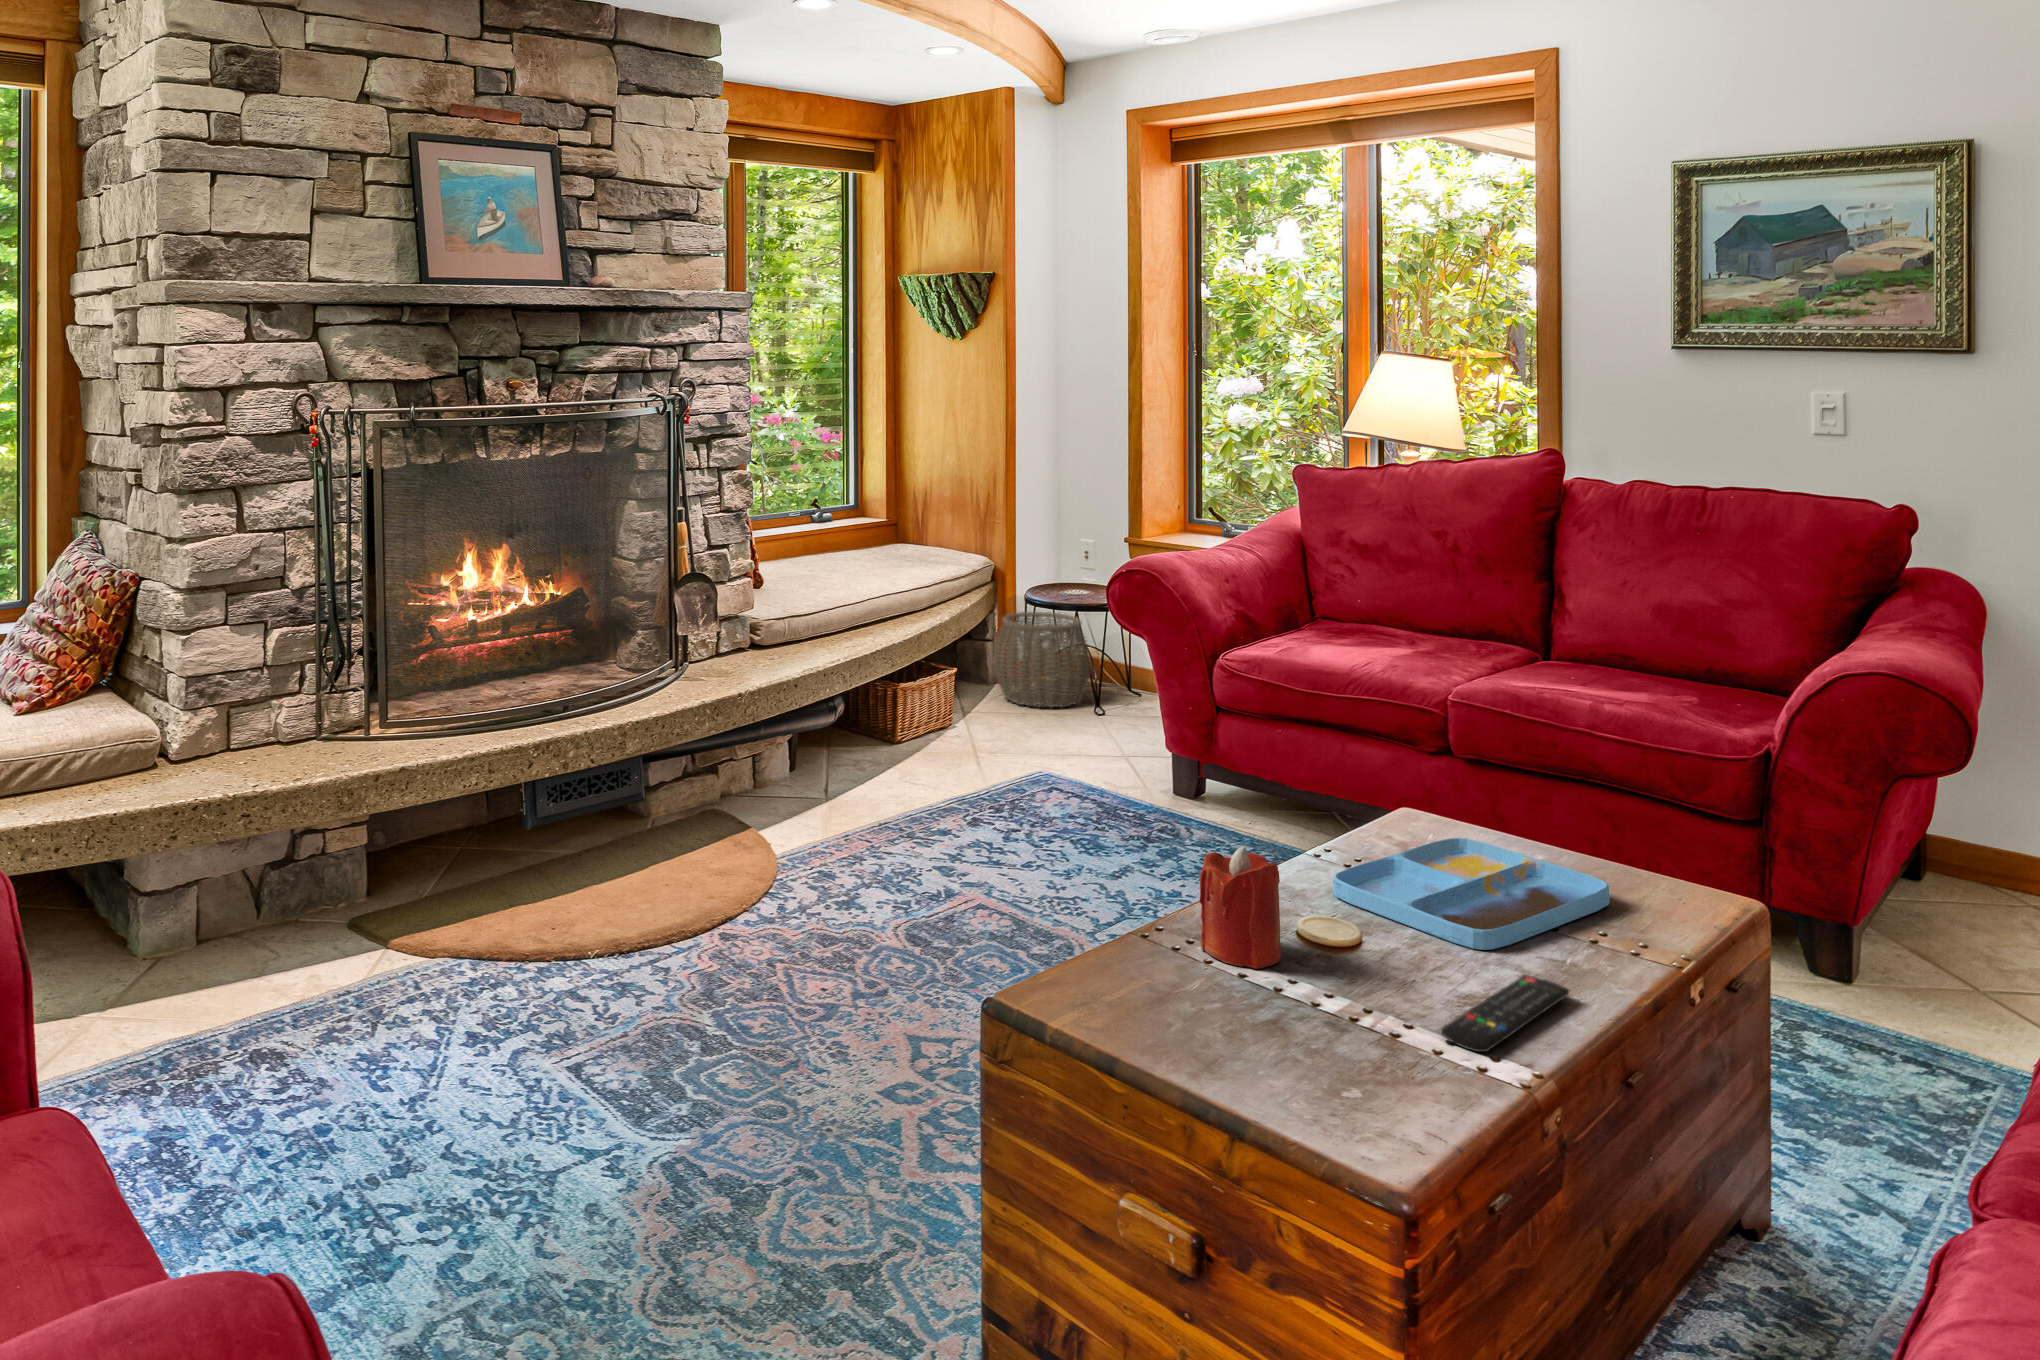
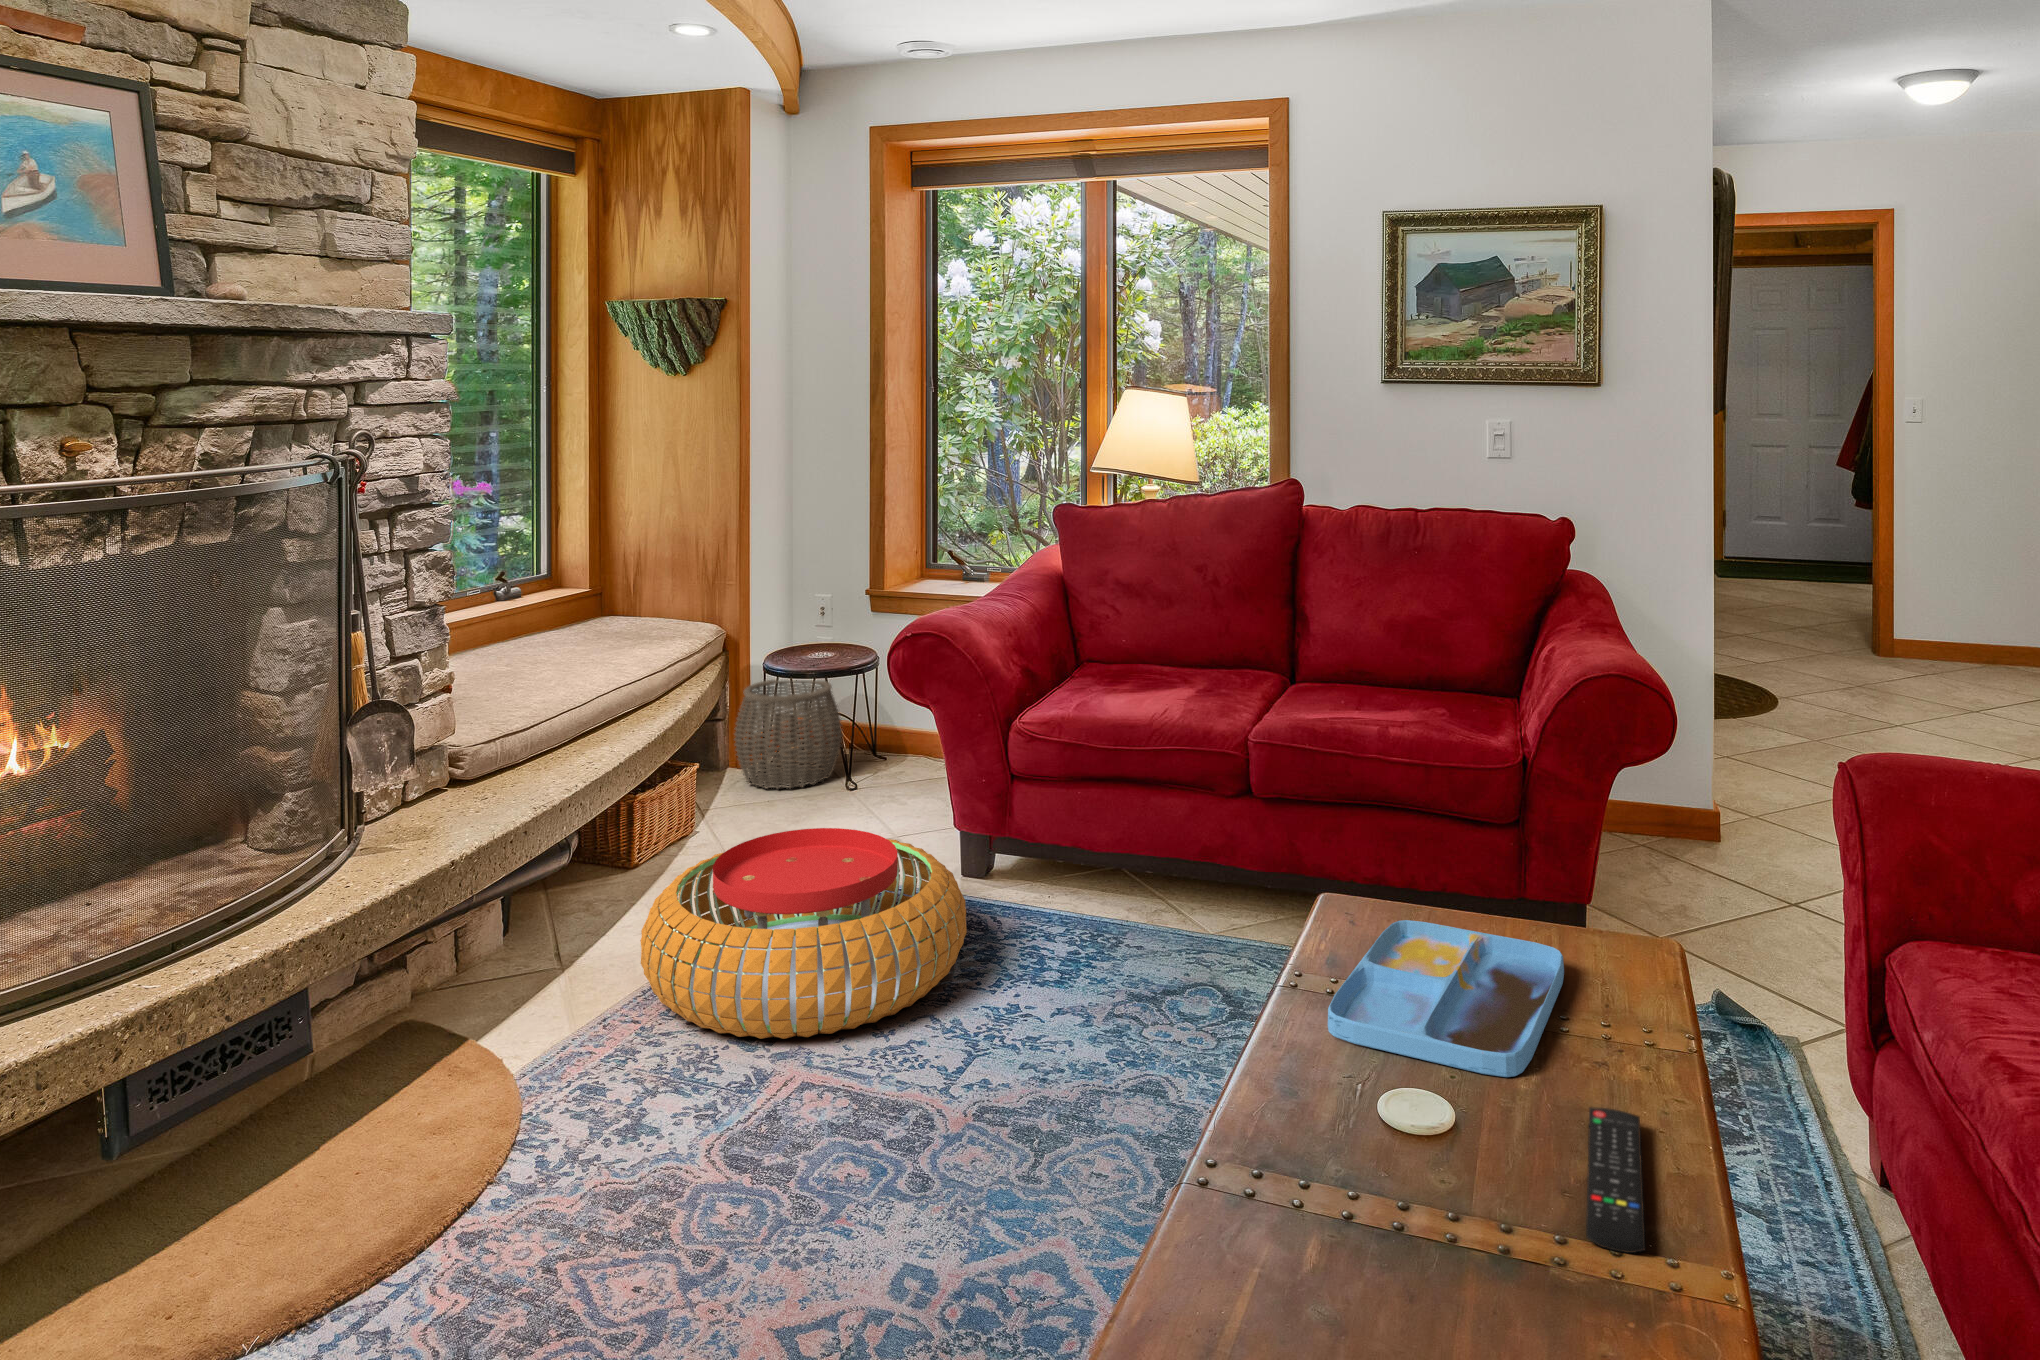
pouf: none [874,722,1146,879] -> present [640,828,967,1039]
candle: present [1199,846,1281,969] -> none [1255,1026,1351,1193]

